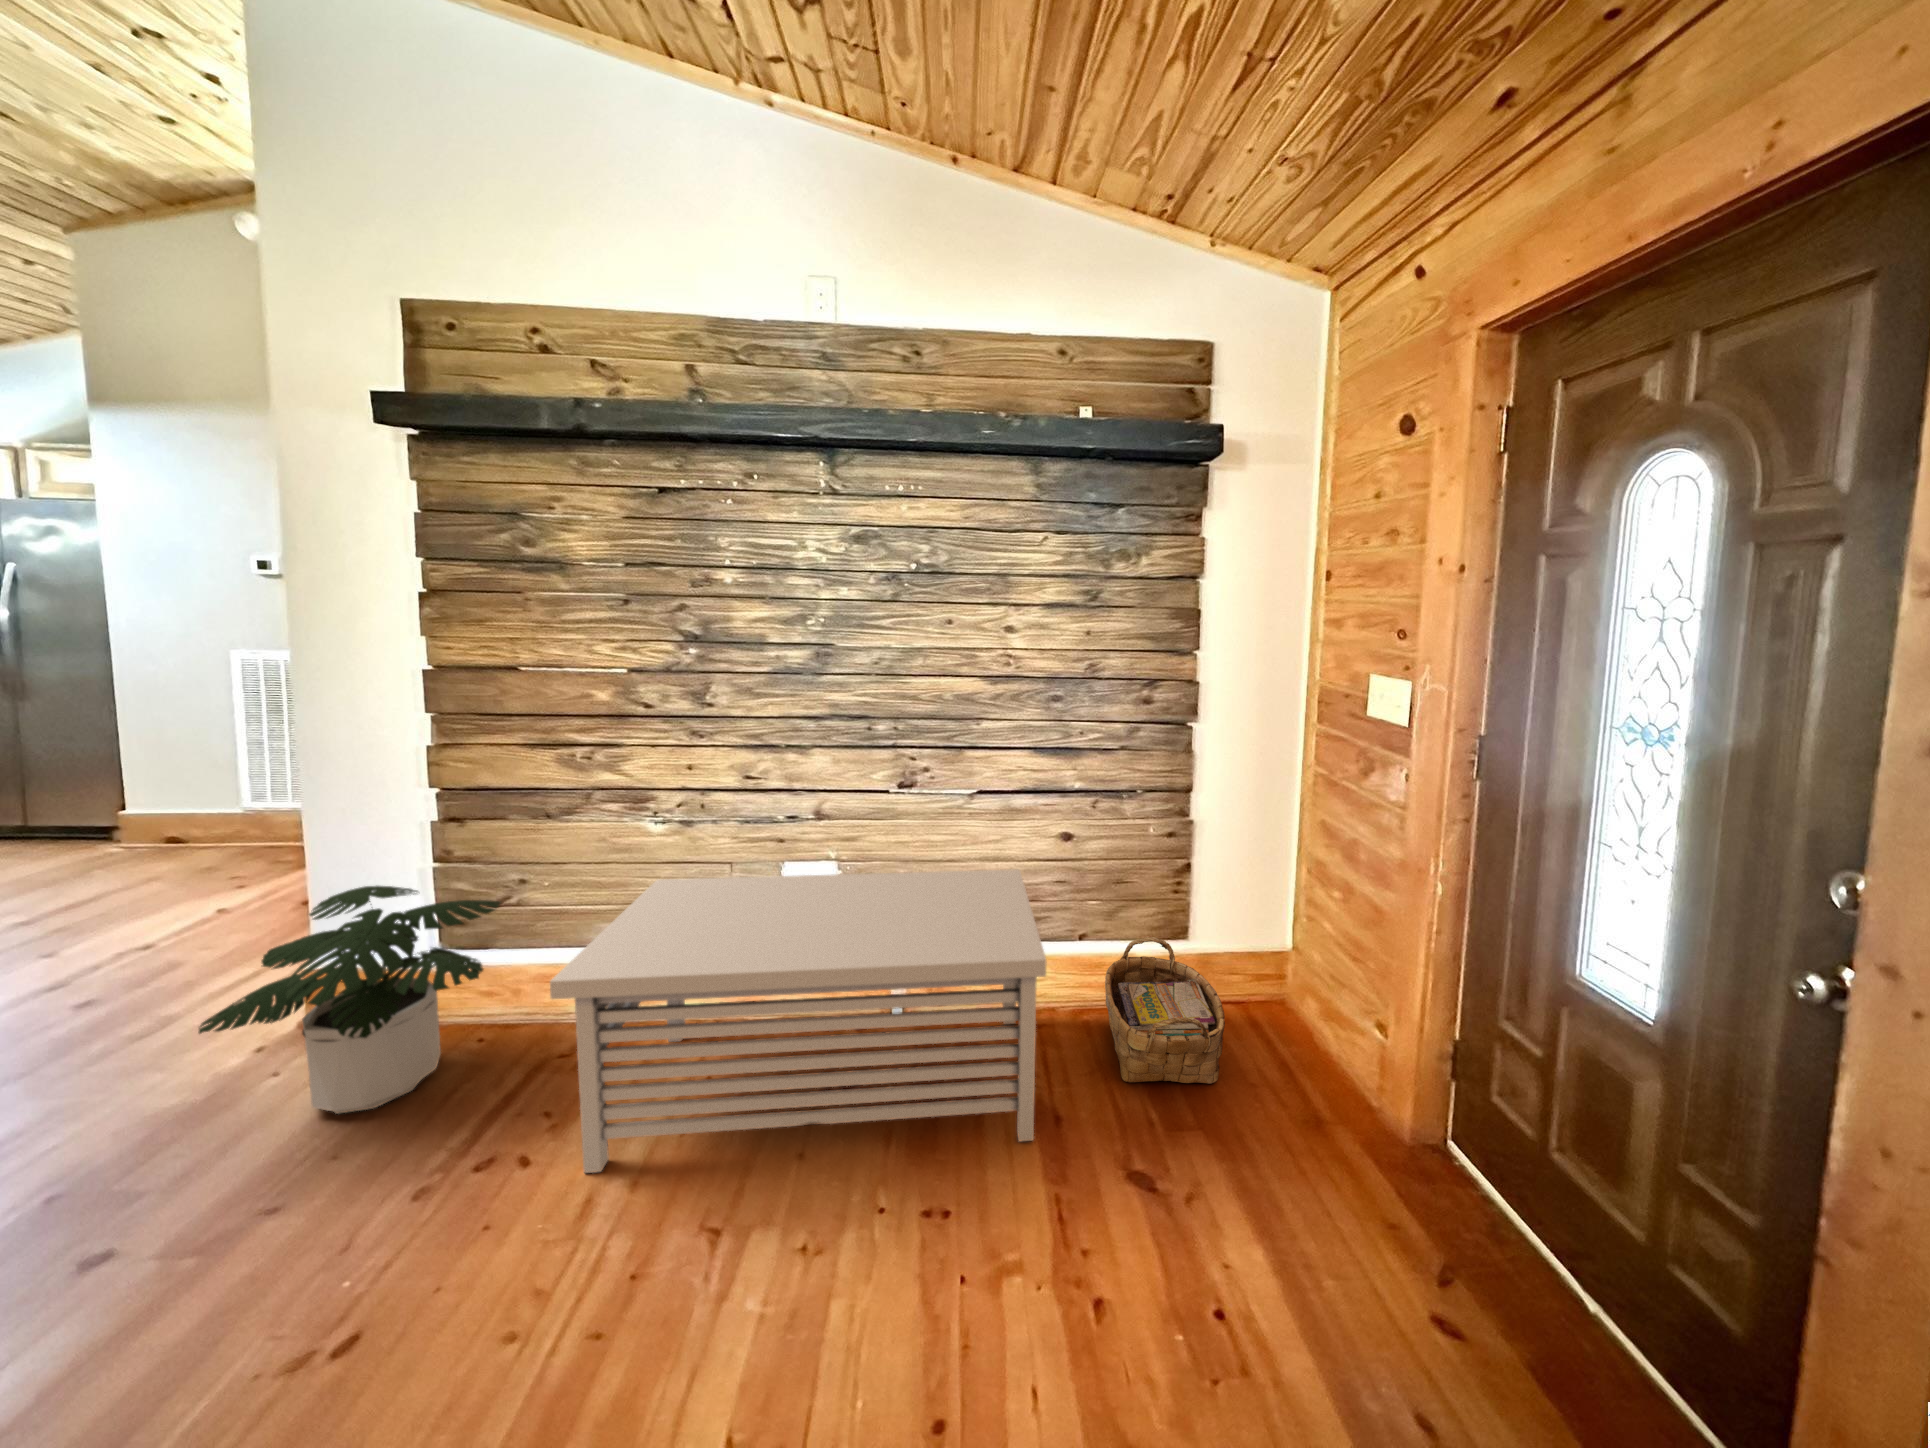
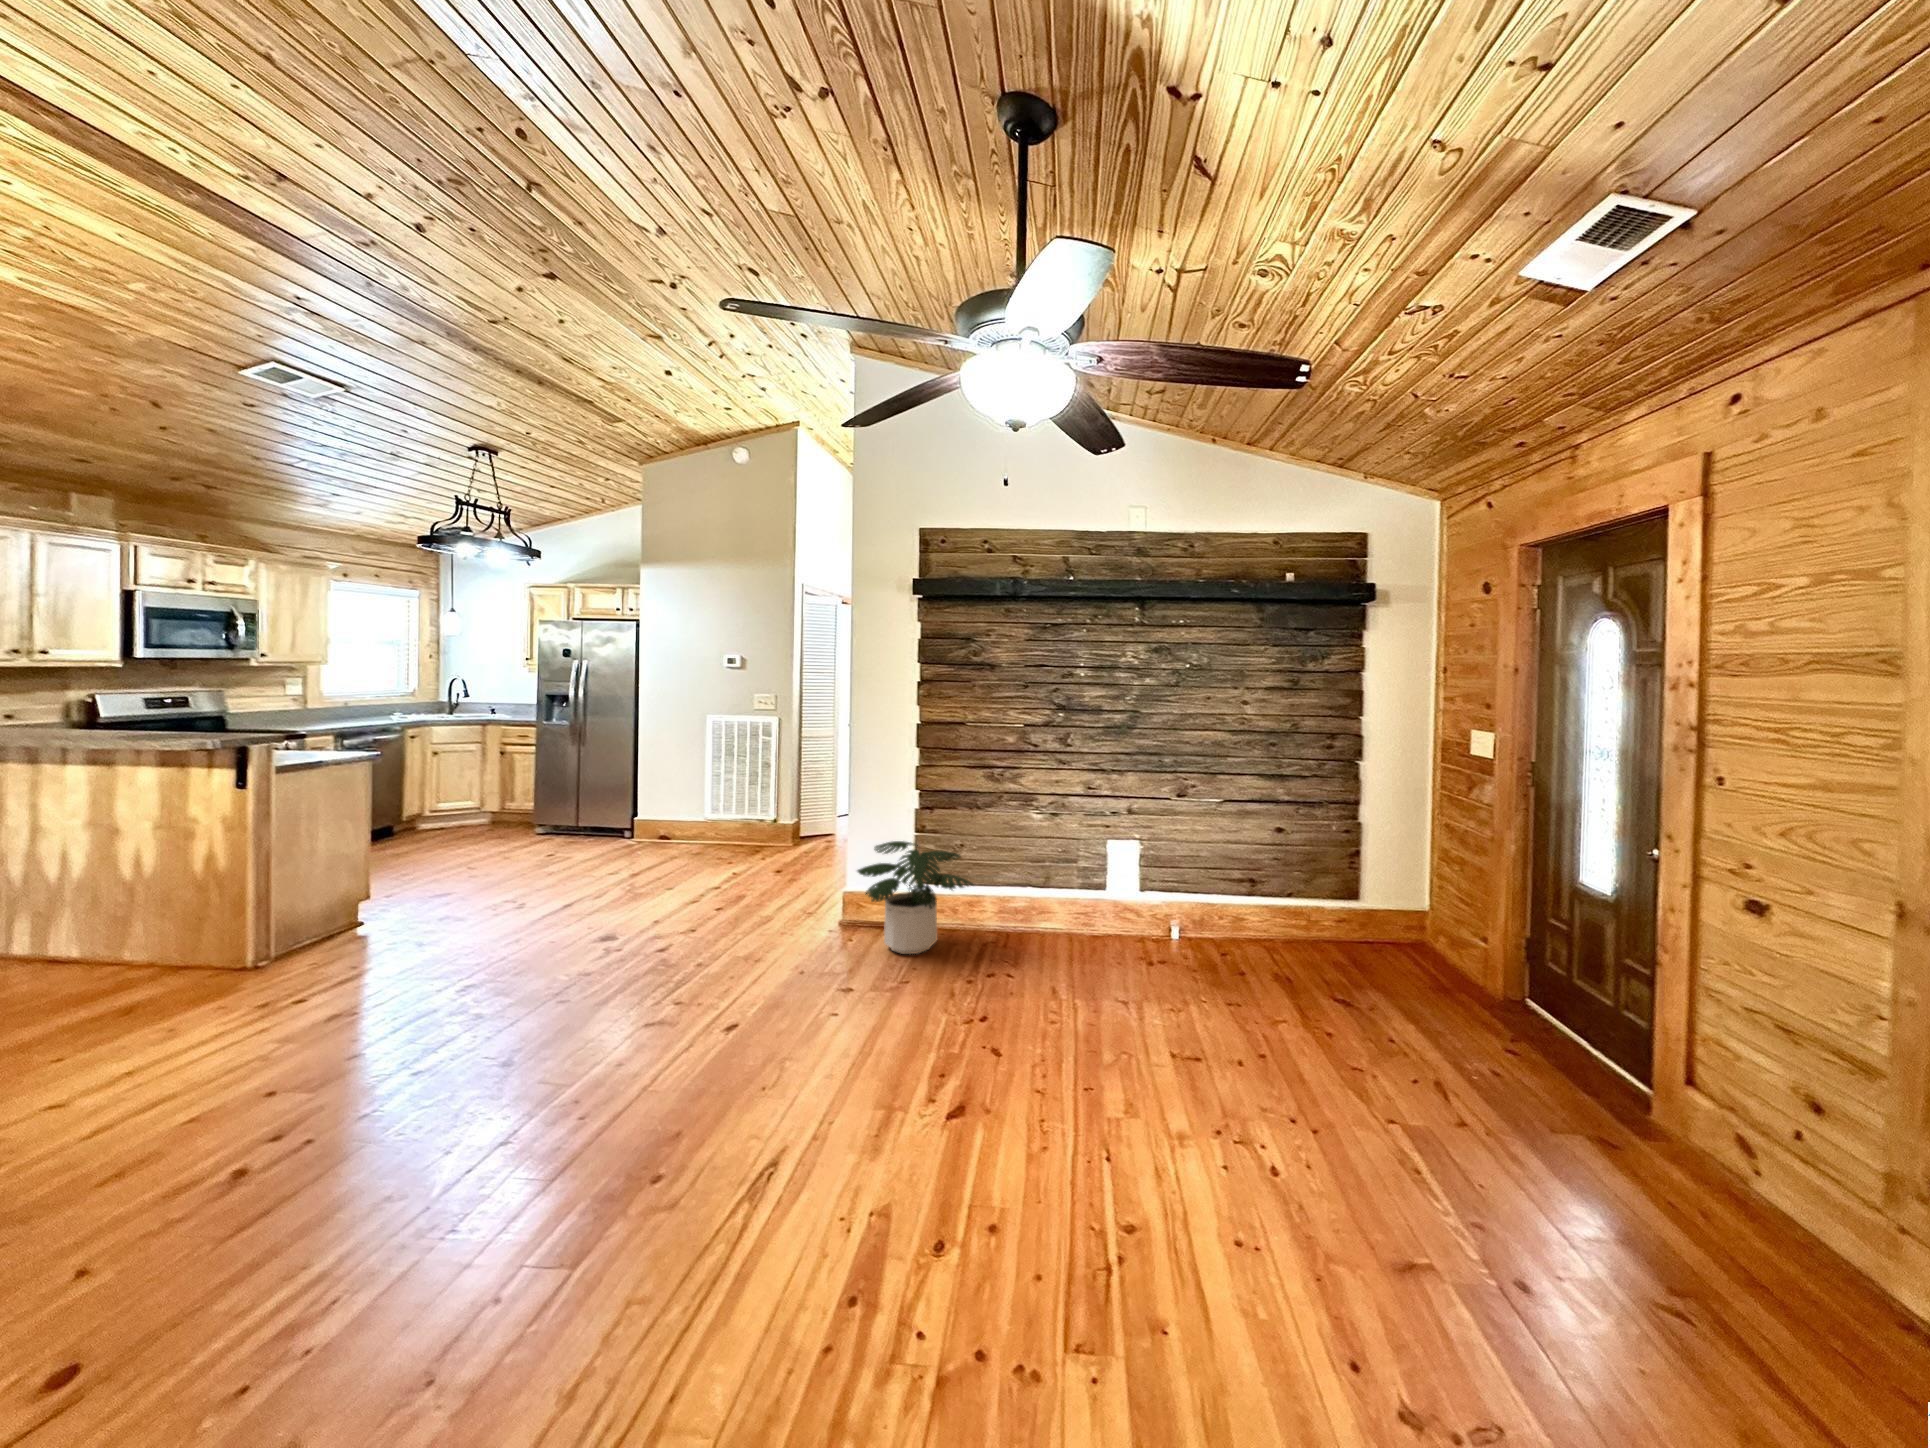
storage bench: present [550,869,1047,1173] -> none [1040,845,1287,984]
woven basket: present [1105,937,1225,1084] -> none [1309,894,1387,973]

